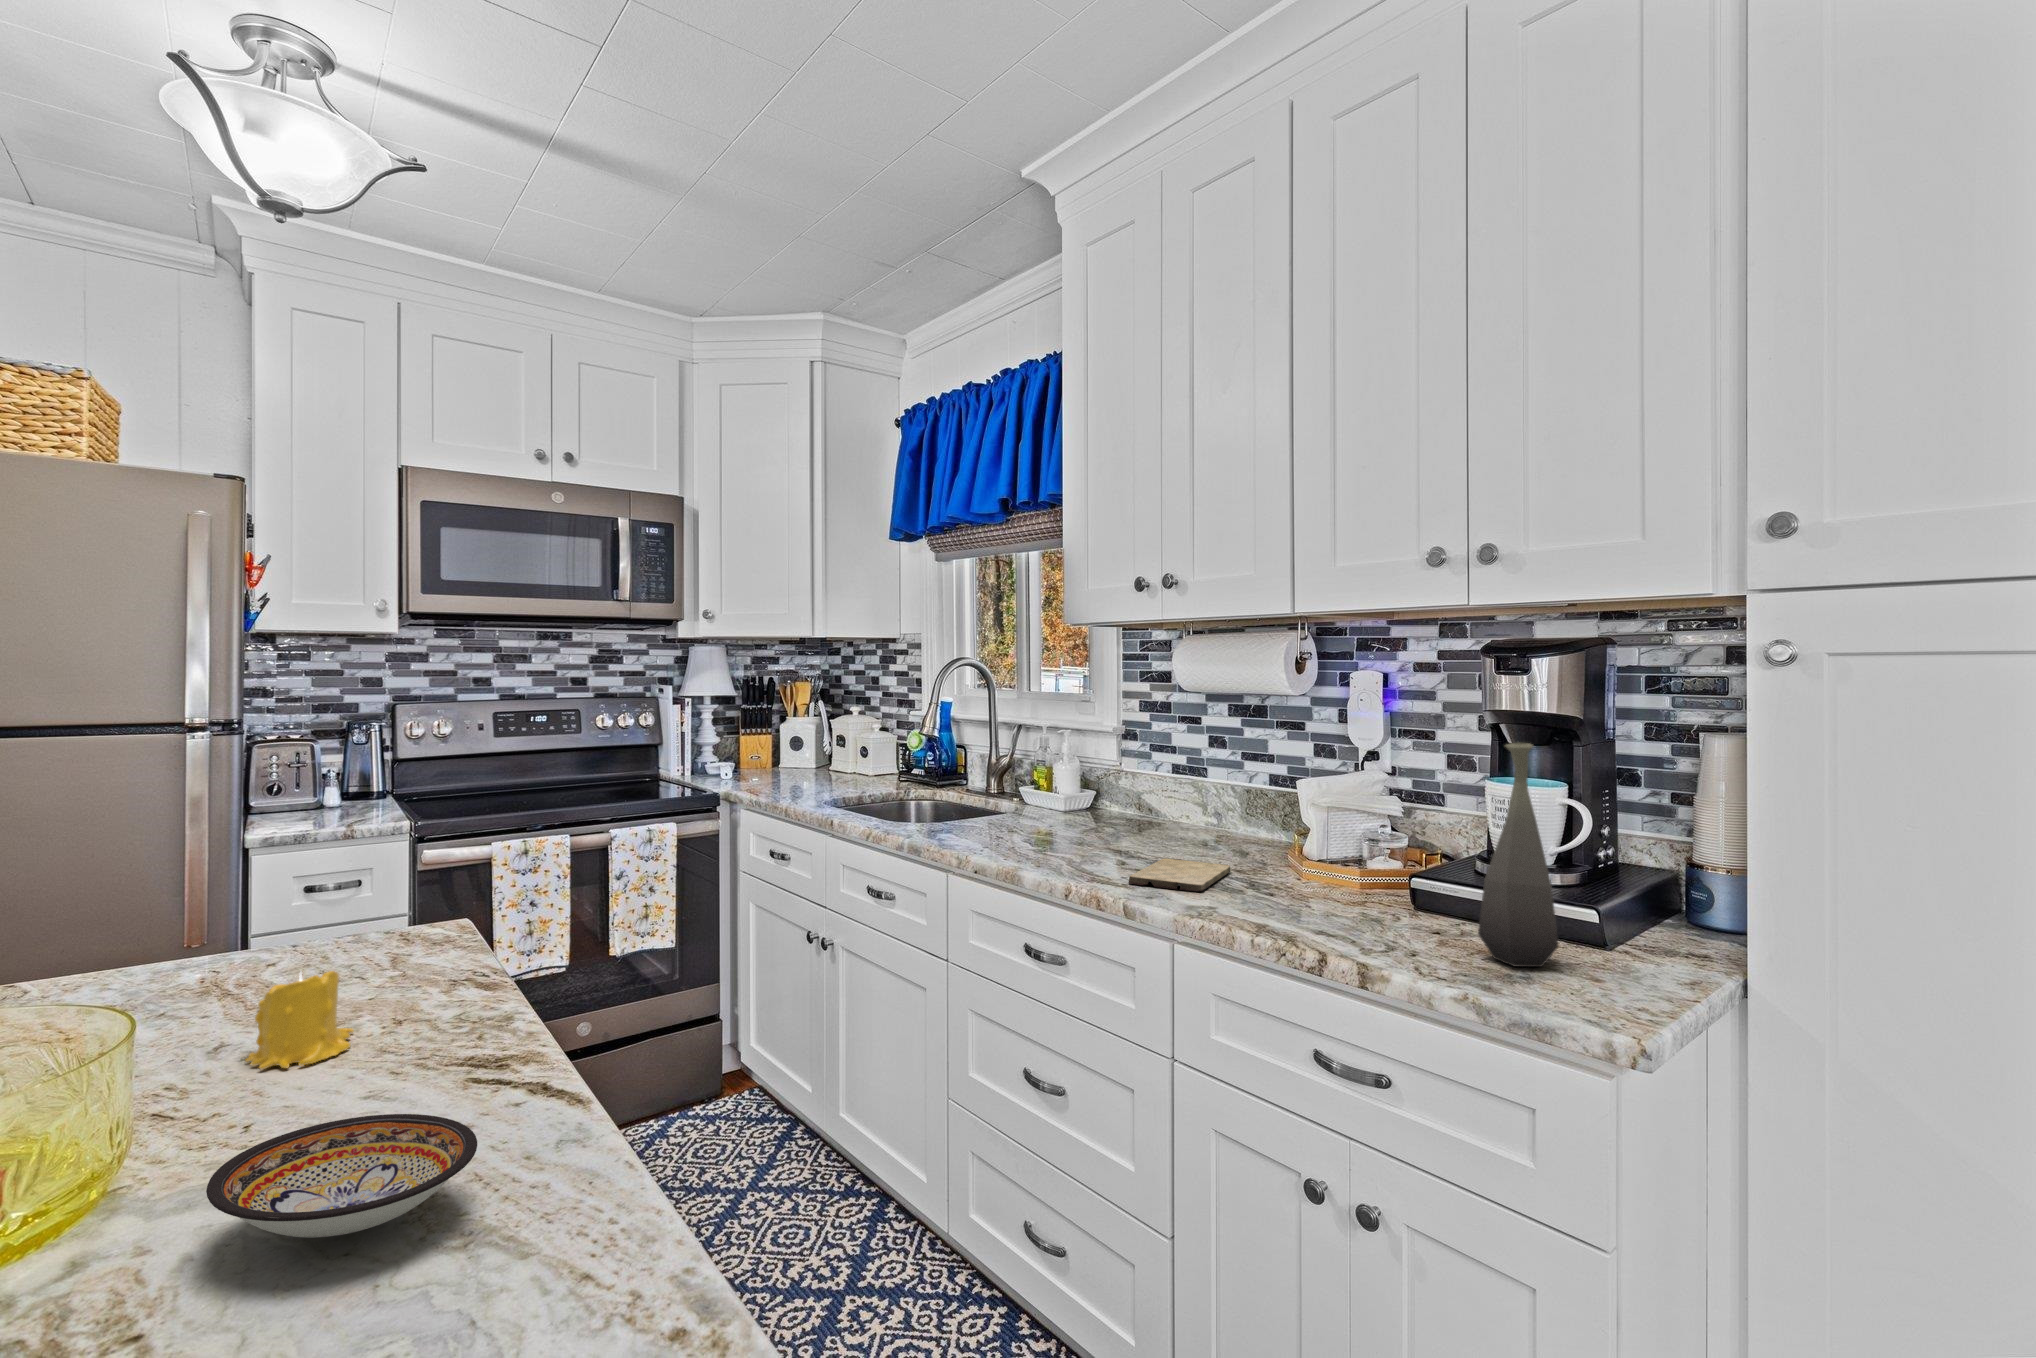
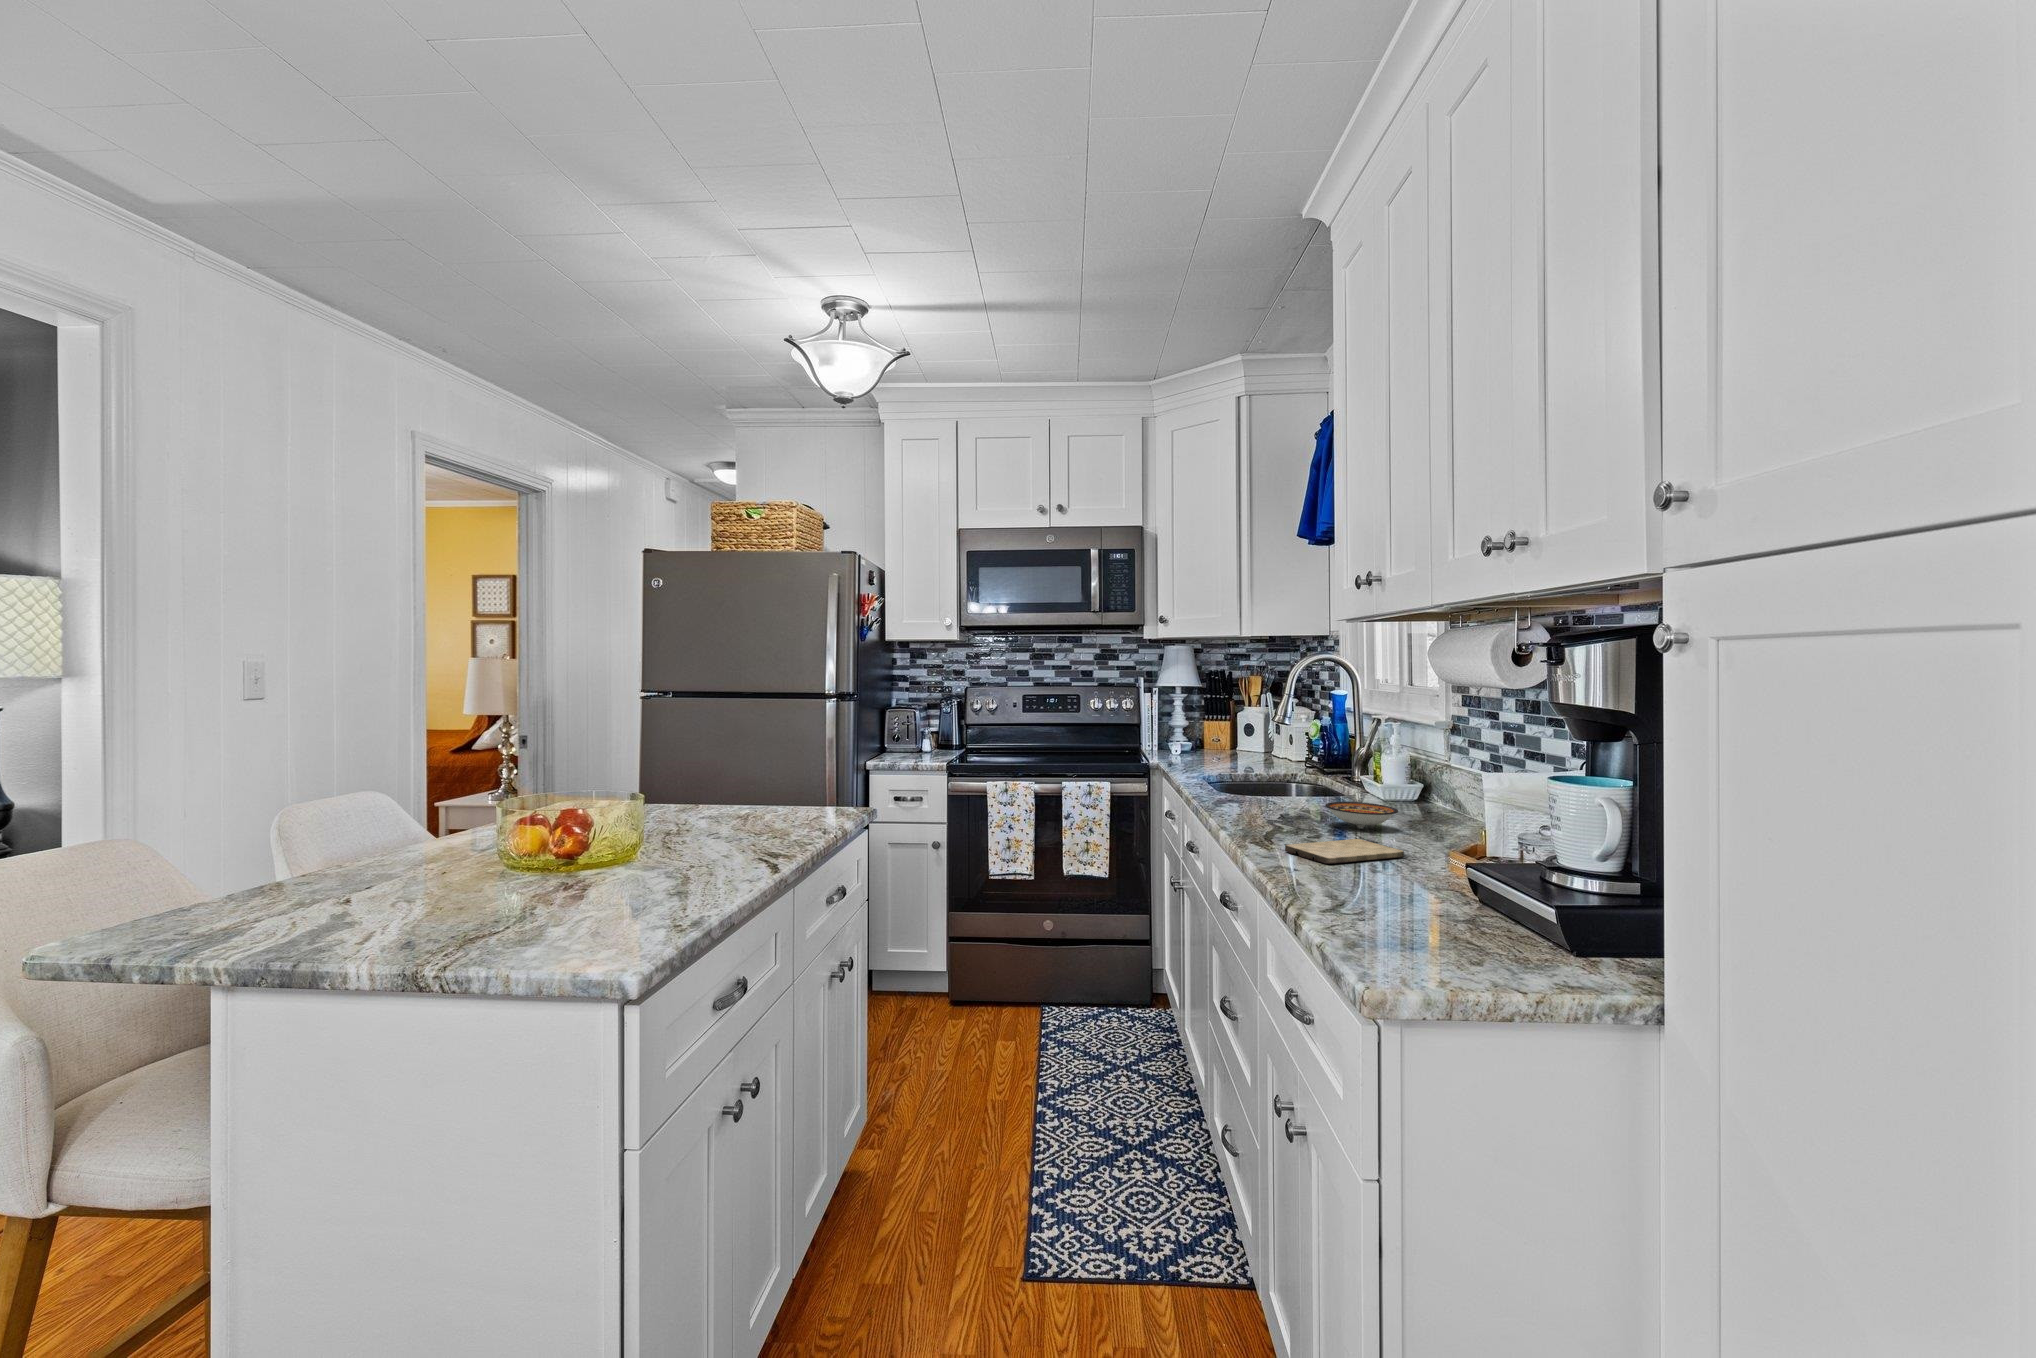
bottle: present [1478,742,1558,967] -> none [1431,737,1507,954]
candle: present [246,971,354,1069] -> none [702,810,749,854]
ceramic bowl: present [206,1114,477,1237] -> present [1325,802,1398,828]

